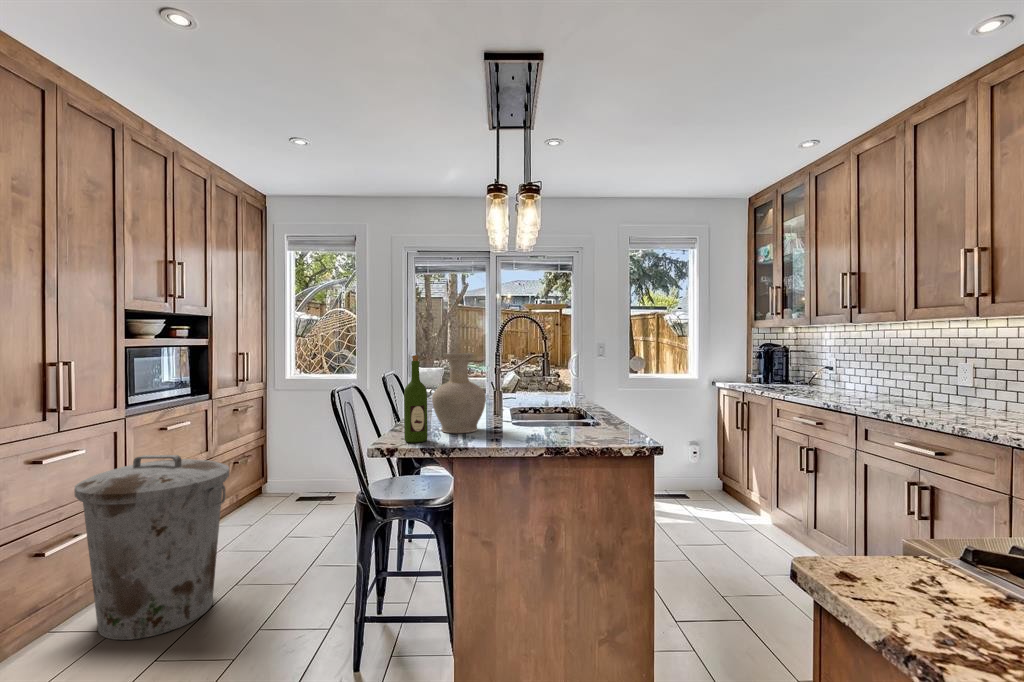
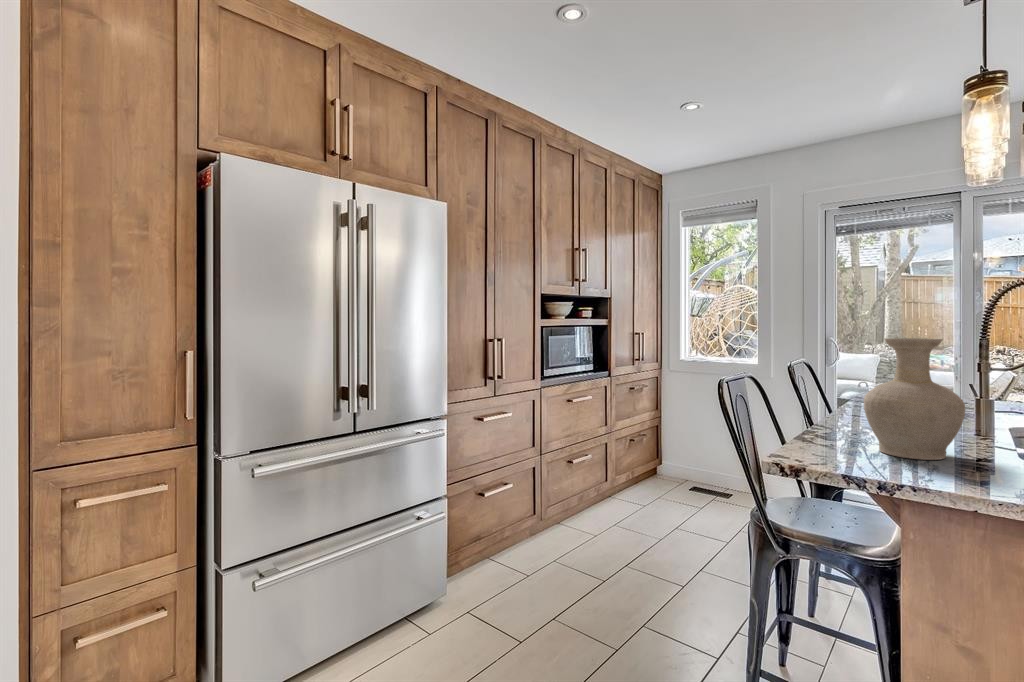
wine bottle: present [404,355,428,443] -> none [818,341,856,464]
trash can: present [74,455,229,640] -> none [502,425,620,590]

